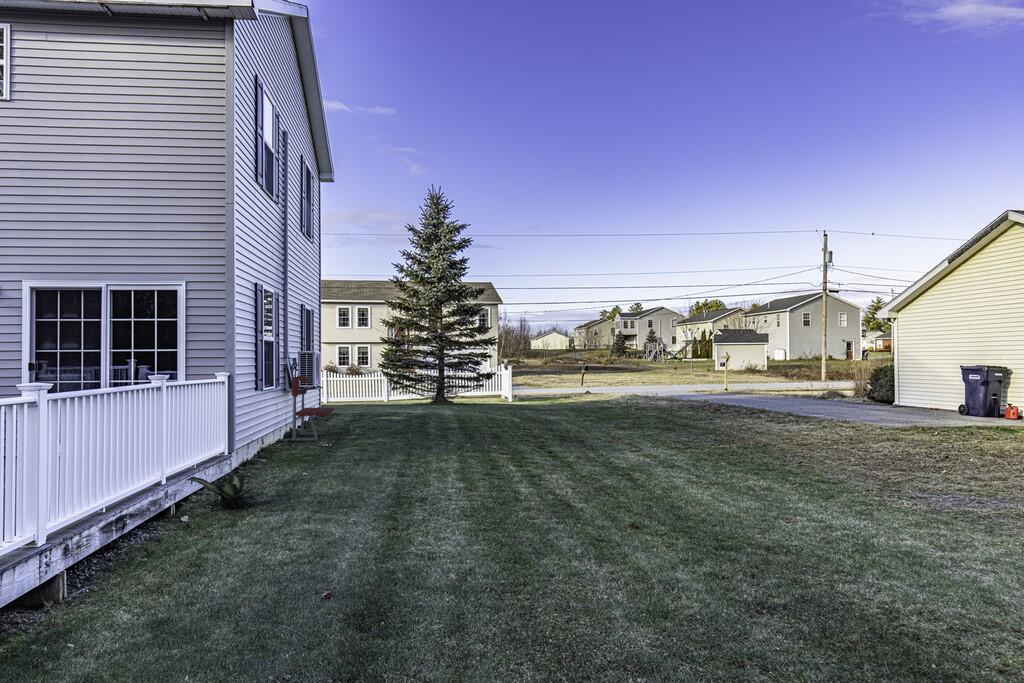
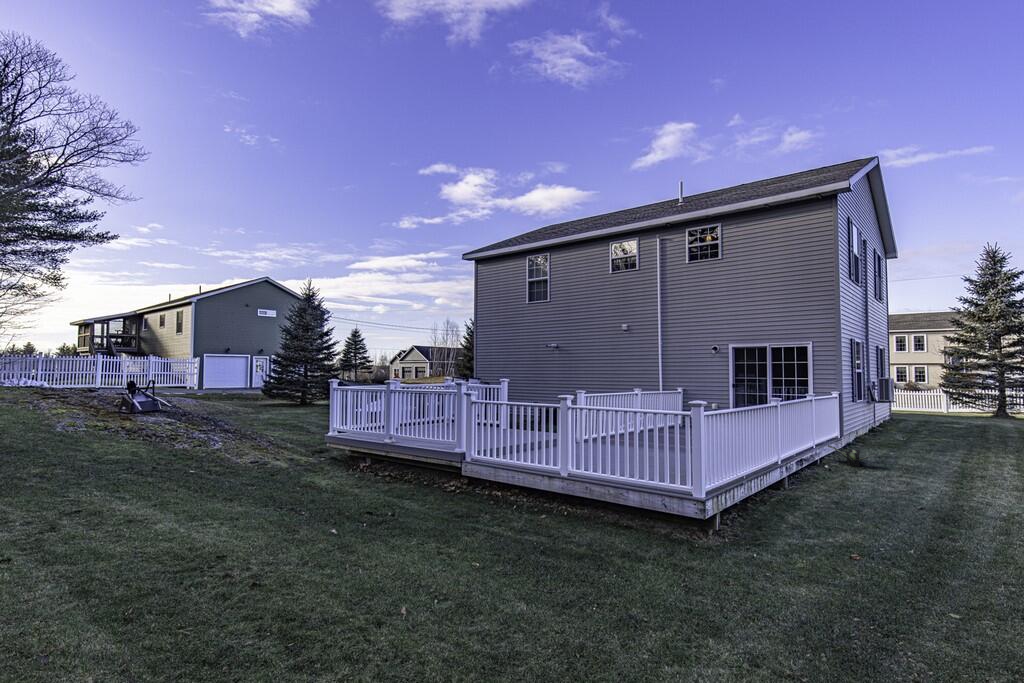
bench: present [291,376,334,441] -> none [872,394,908,439]

